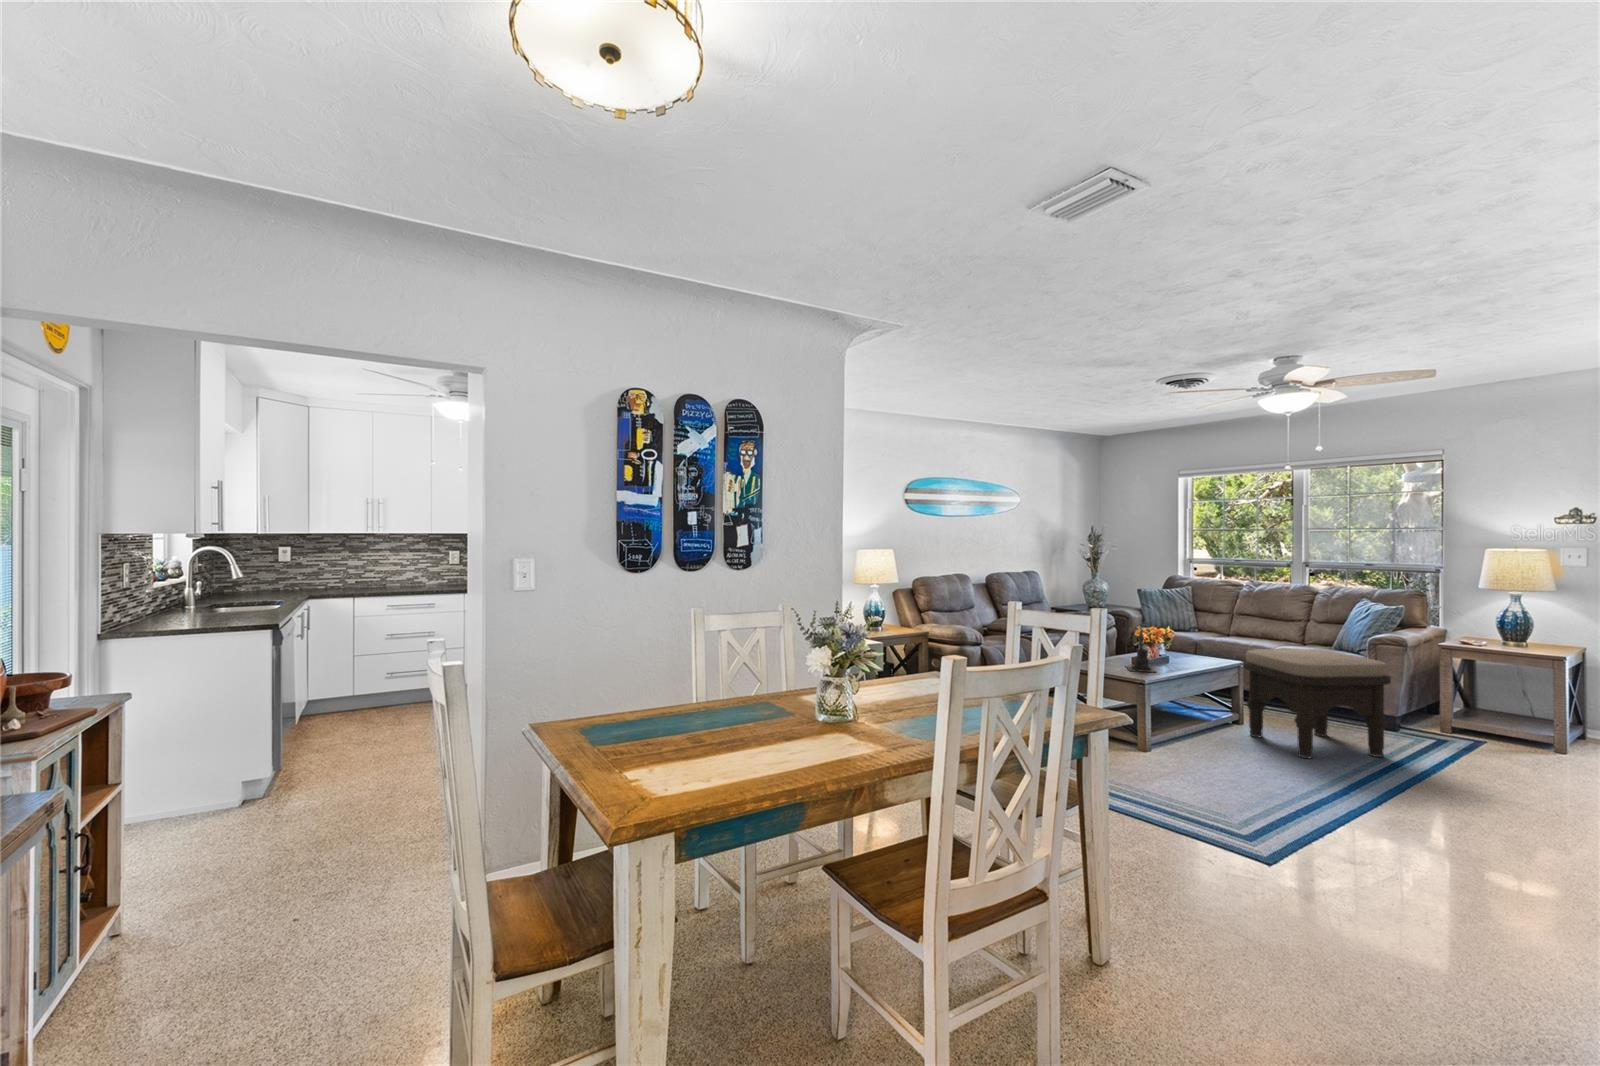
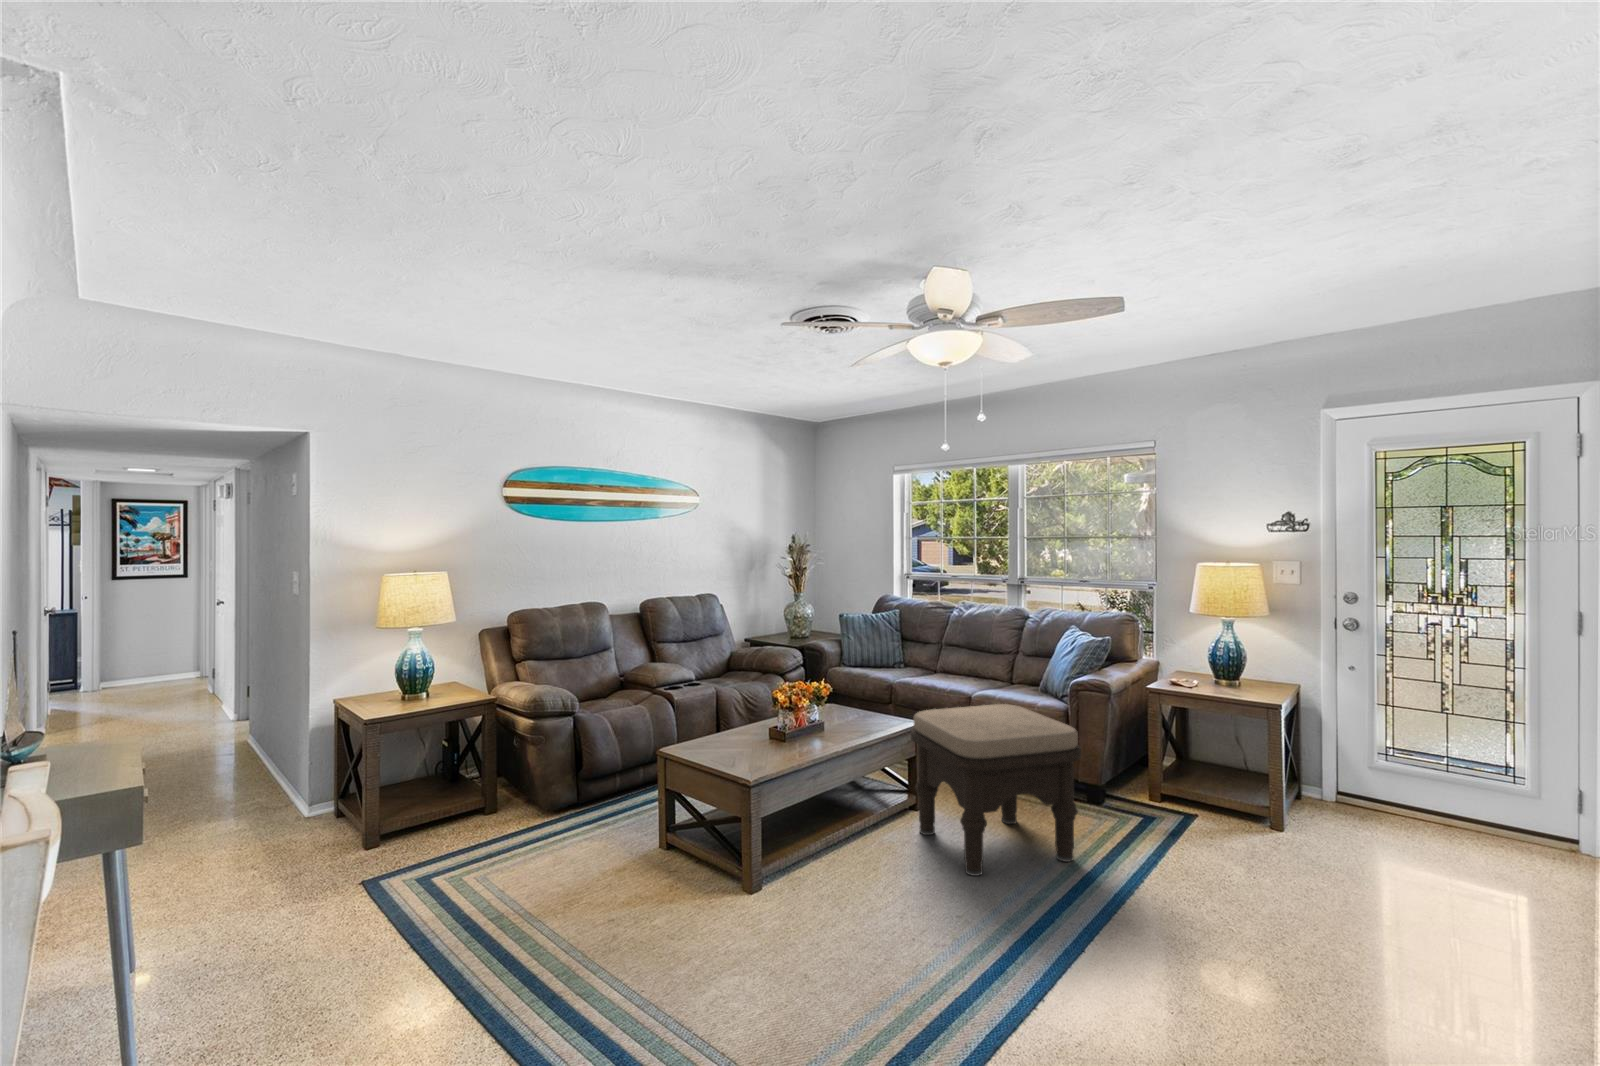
candle holder: present [1126,623,1155,672] -> none [750,673,788,756]

